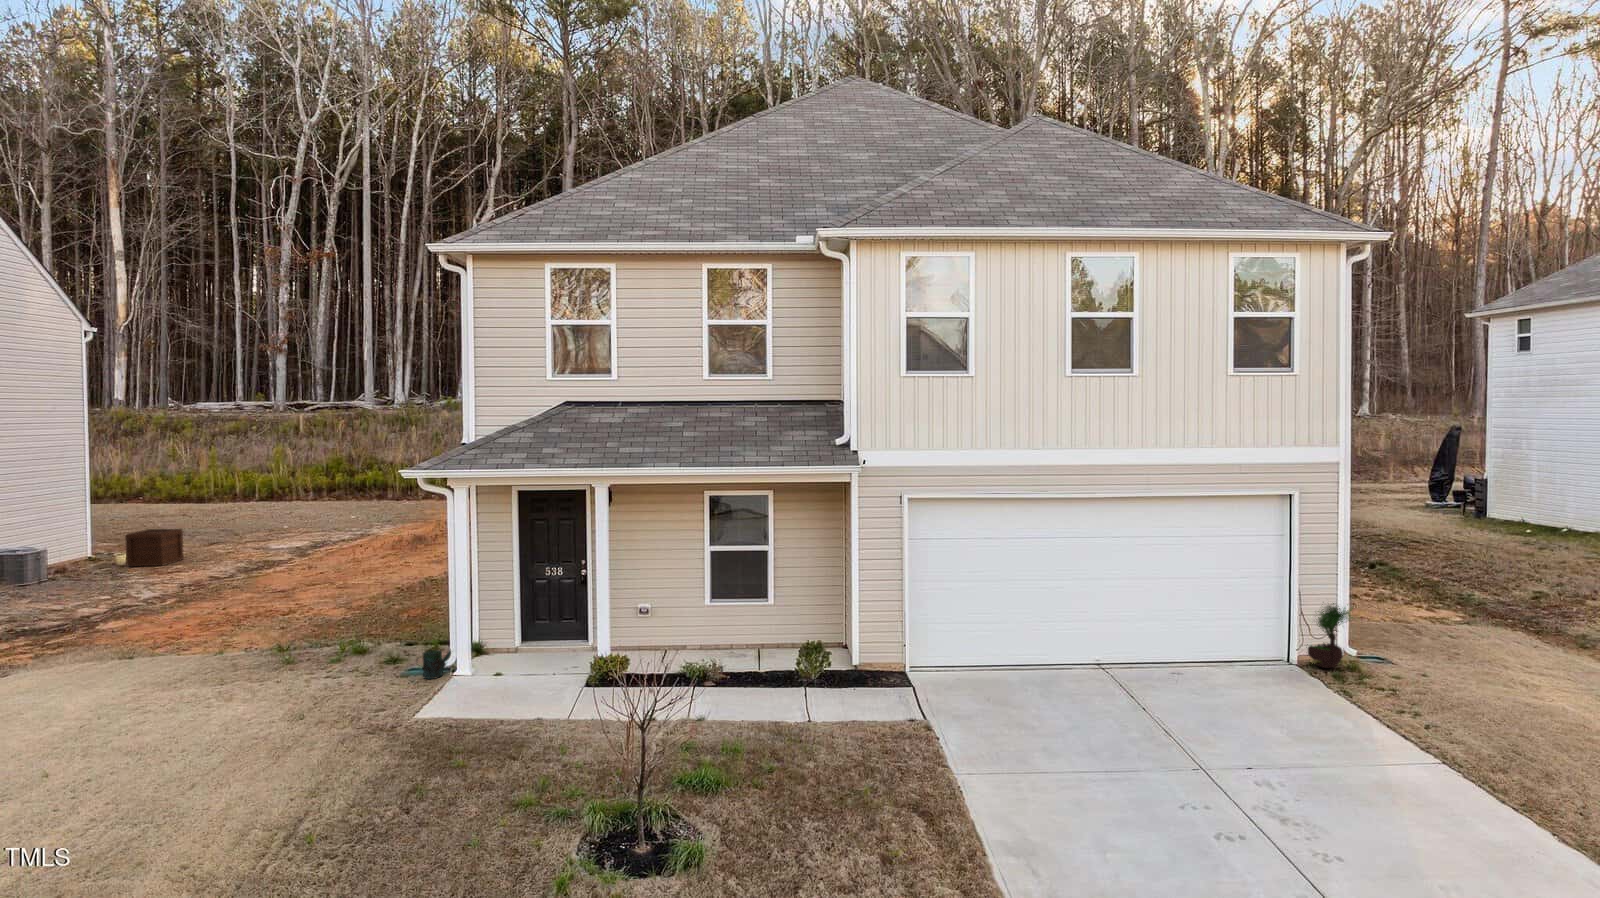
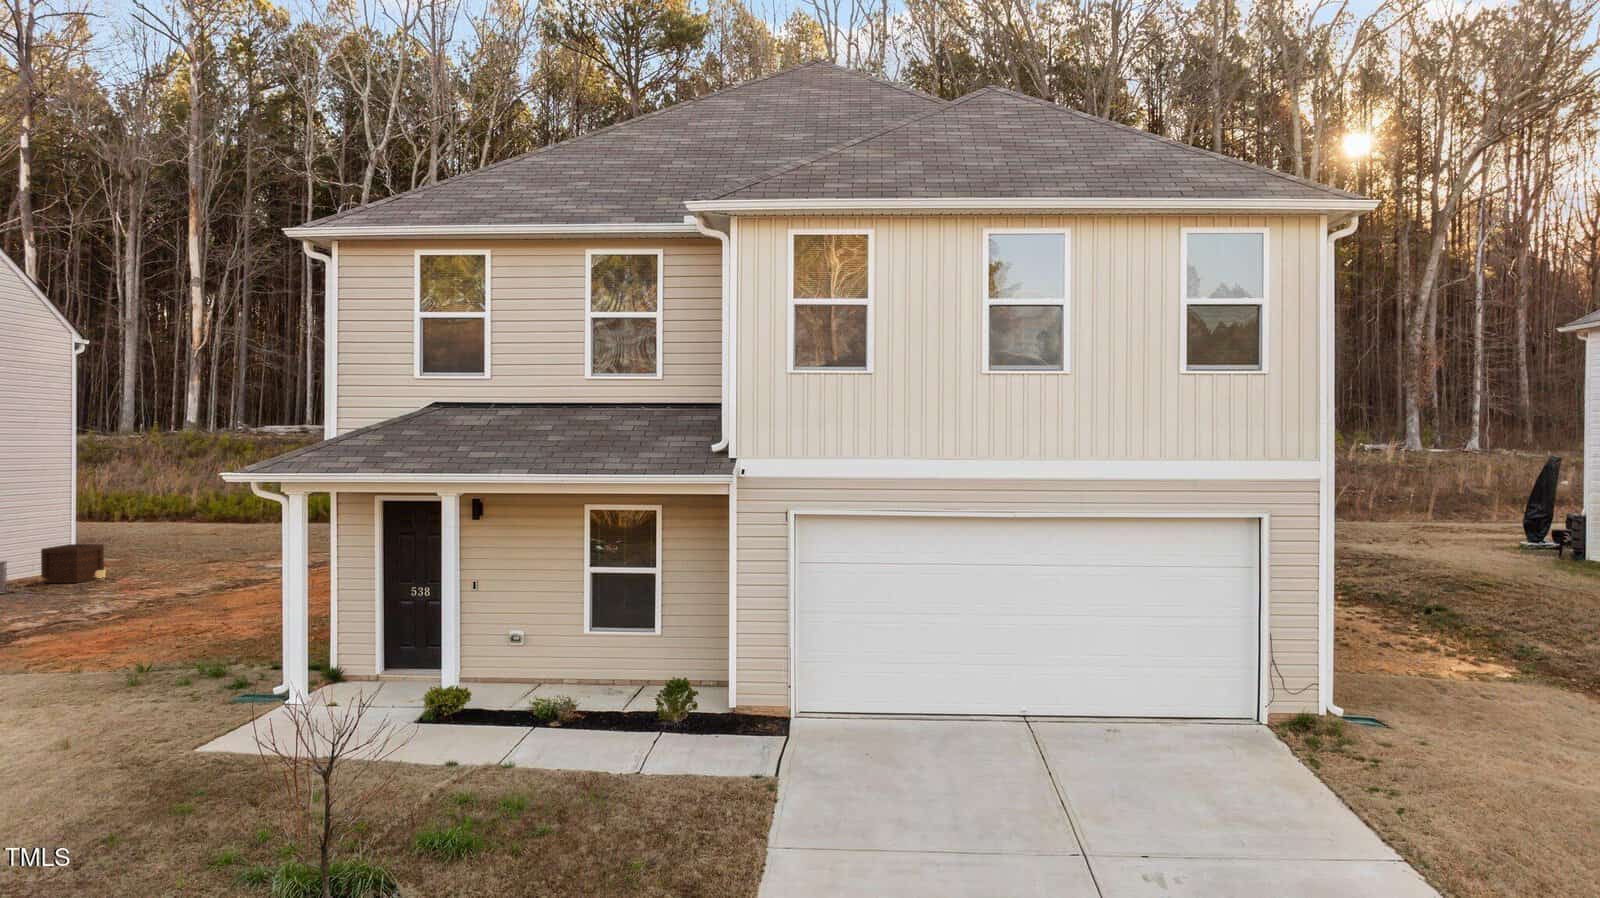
potted tree: present [1308,603,1350,668] -> none [1282,645,1339,731]
watering can: present [423,650,451,679] -> none [232,669,286,709]

